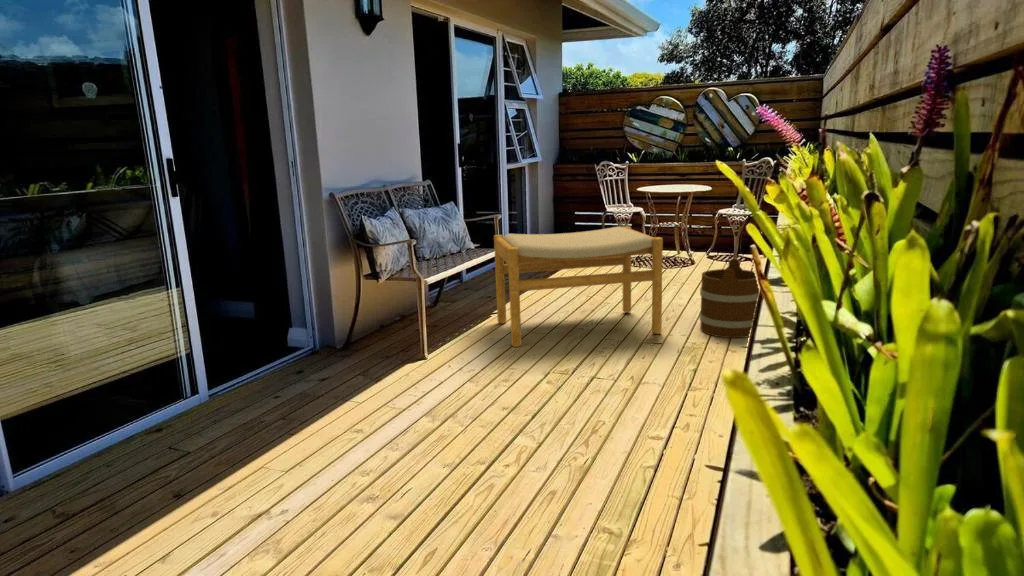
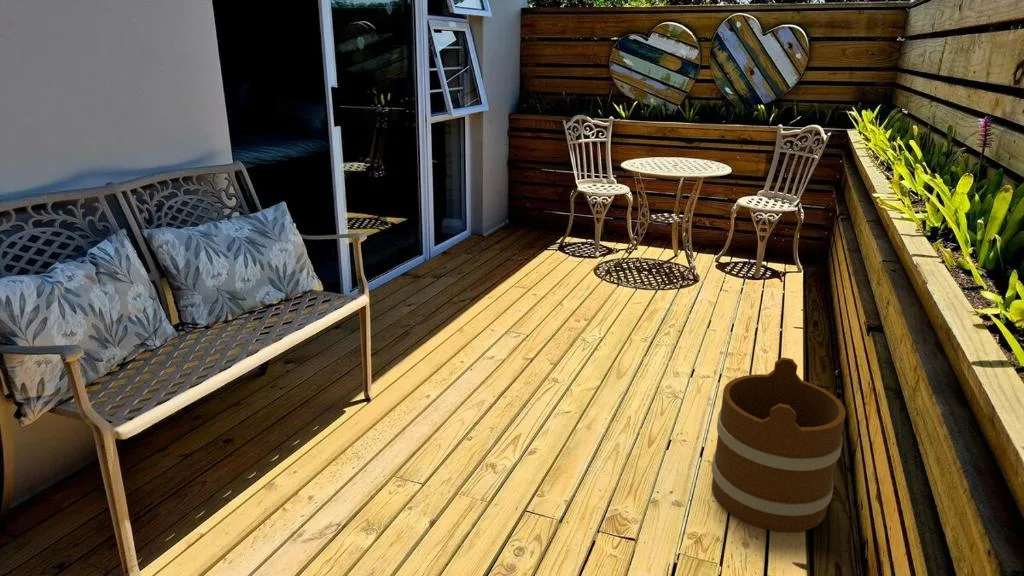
footstool: present [494,226,663,347] -> none [317,271,651,539]

